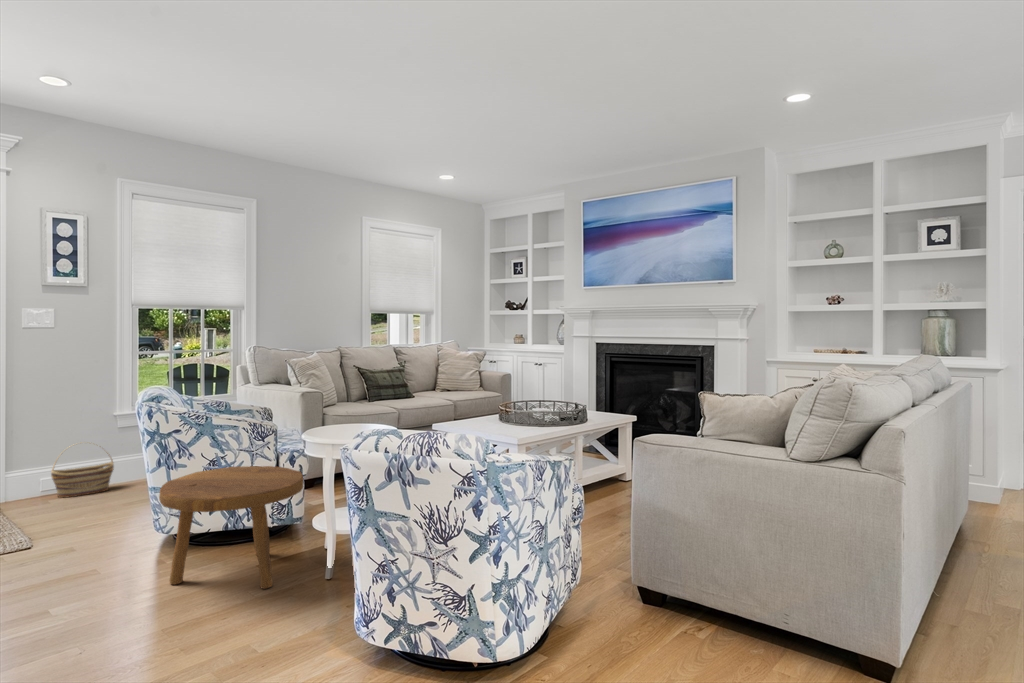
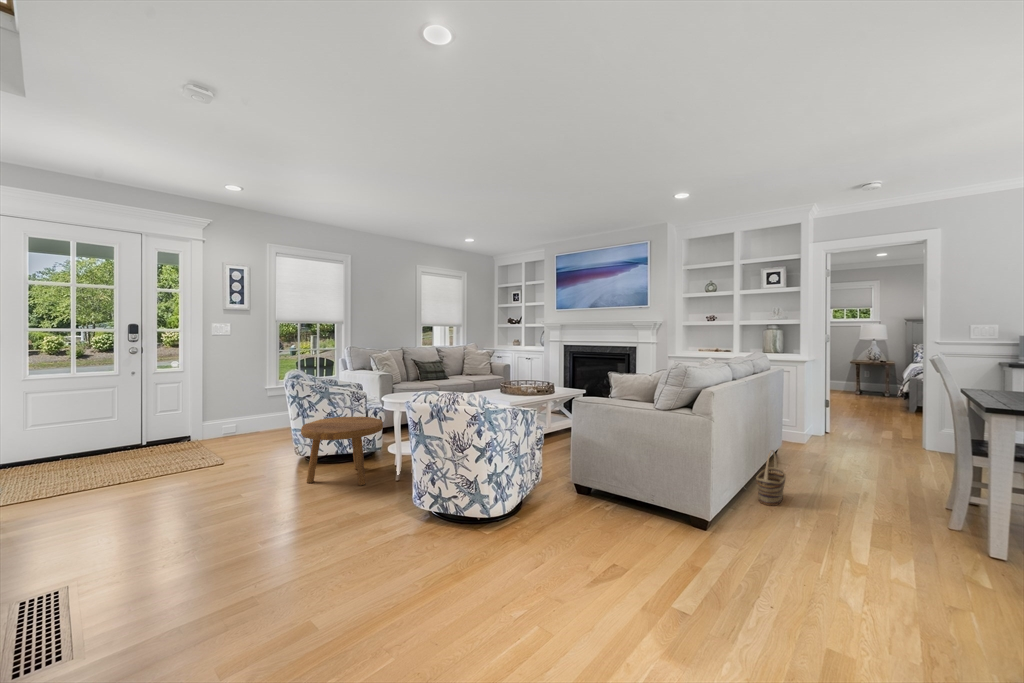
basket: present [51,446,114,498] -> present [756,450,786,506]

